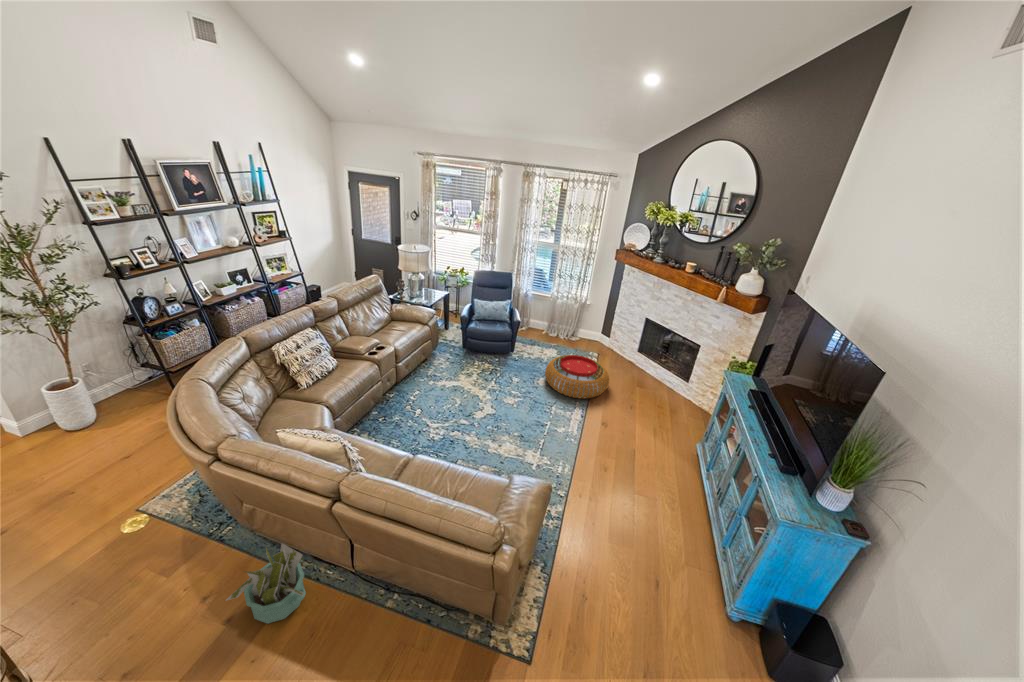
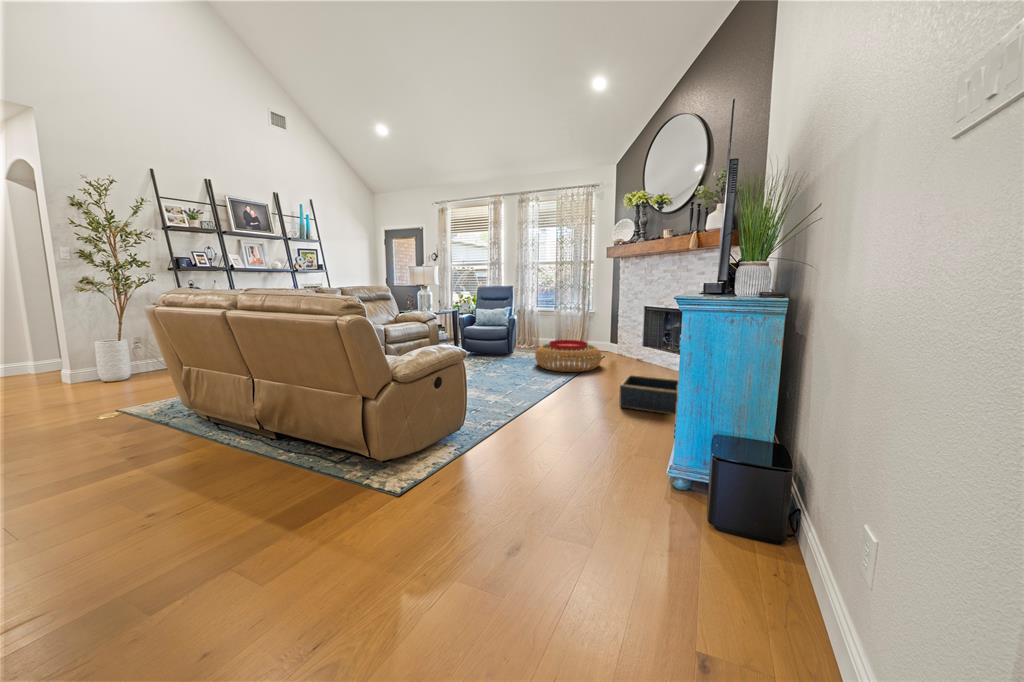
basket: none [648,437,712,493] -> present [619,375,678,415]
decorative plant: present [226,544,306,624] -> none [131,396,219,461]

